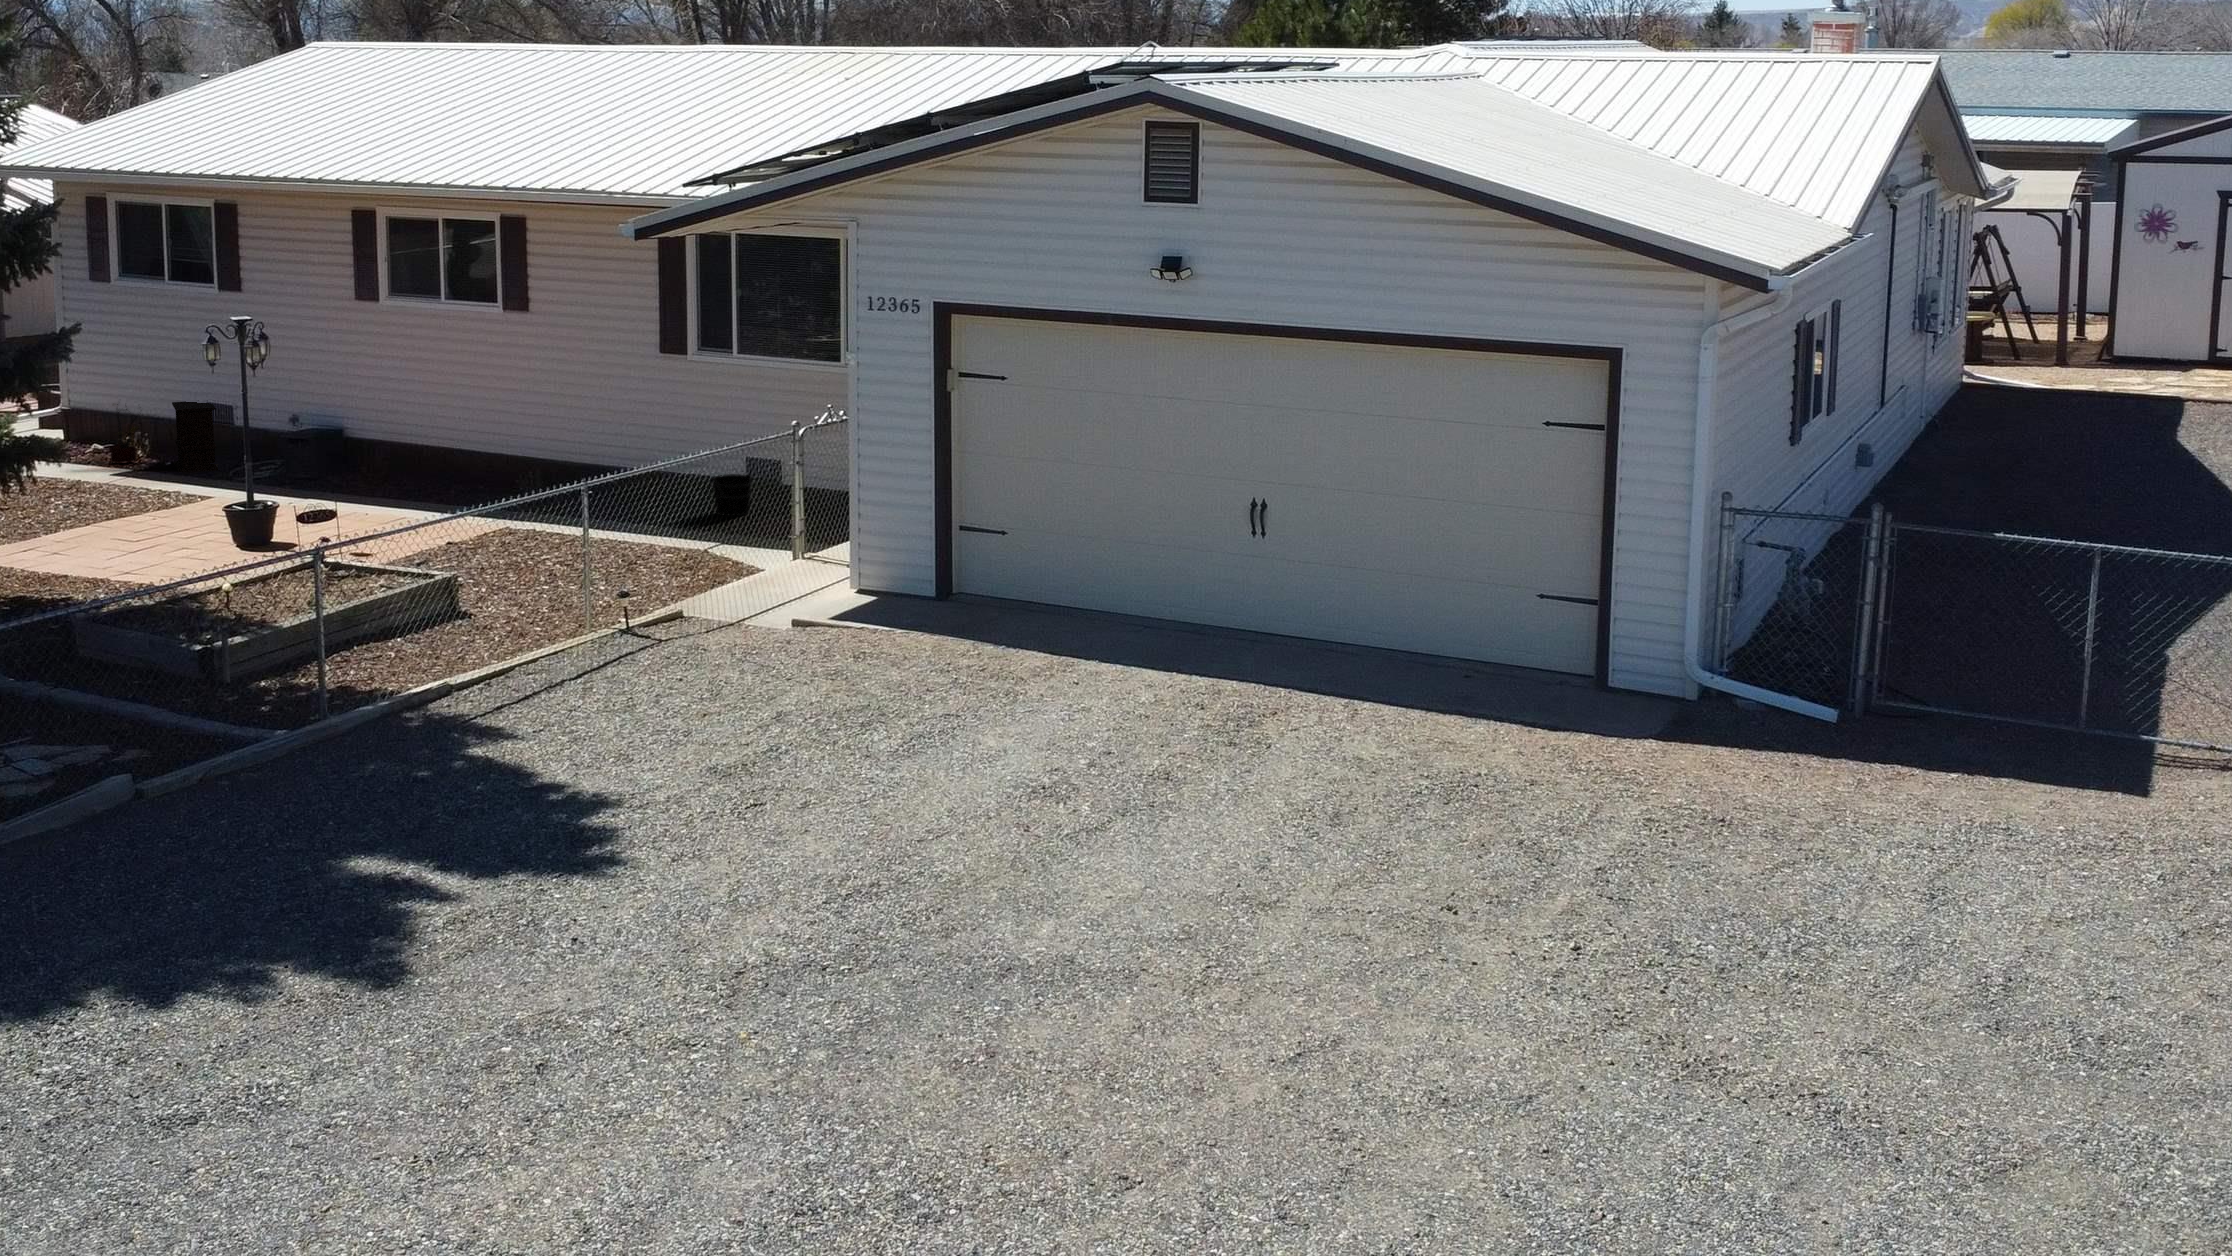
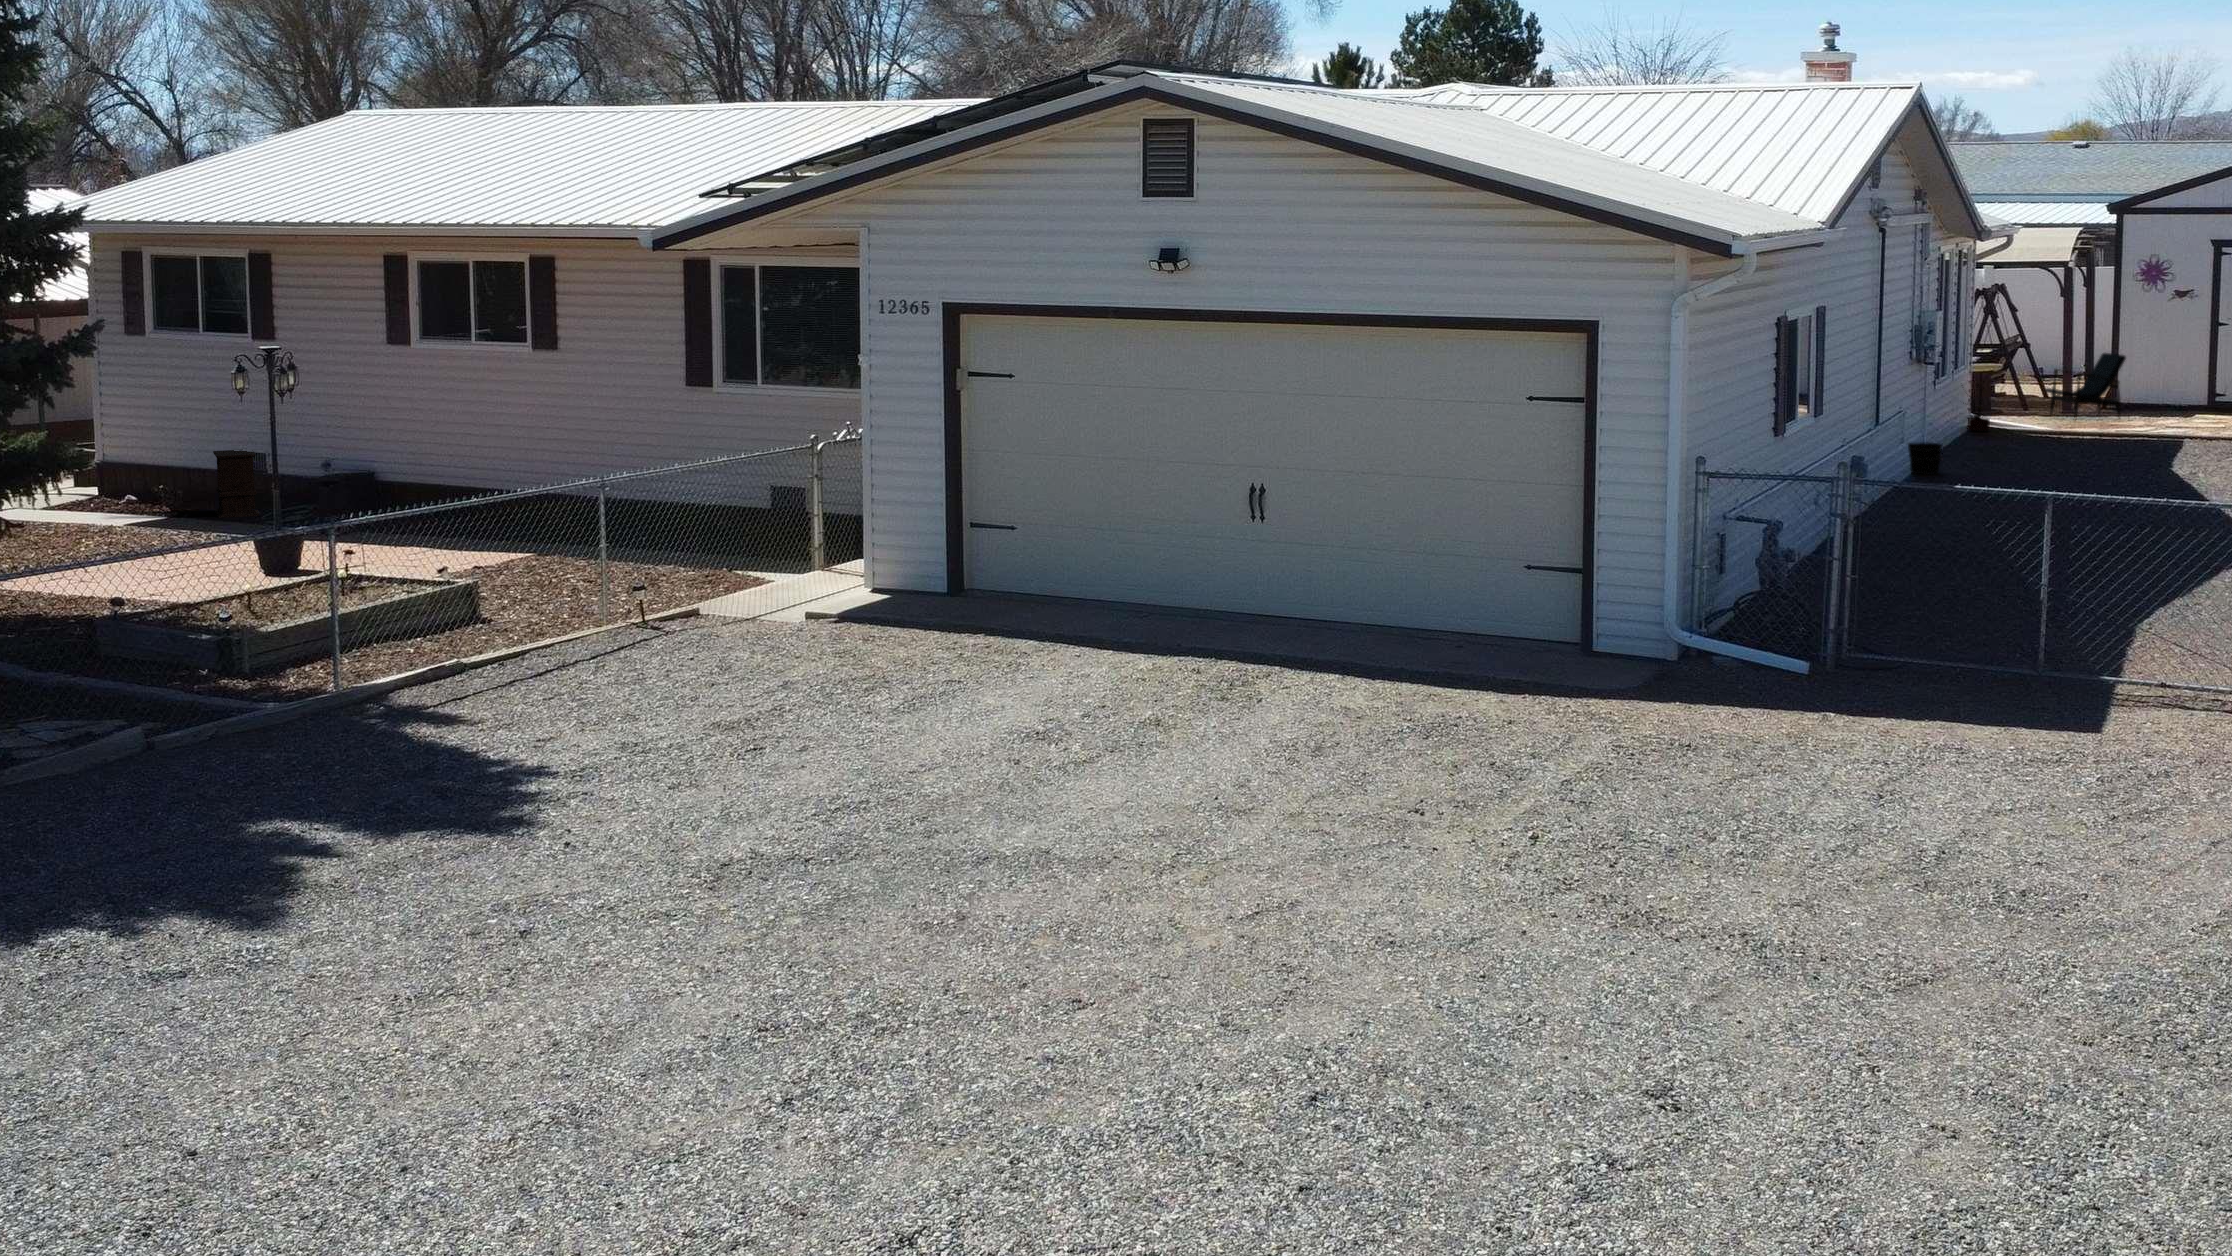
lounge chair: none [2051,302,2139,374] -> present [2045,353,2126,419]
decorative plant: present [110,404,139,464] -> present [1968,384,1990,431]
bucket: present [712,474,752,516] -> present [1908,443,1942,475]

